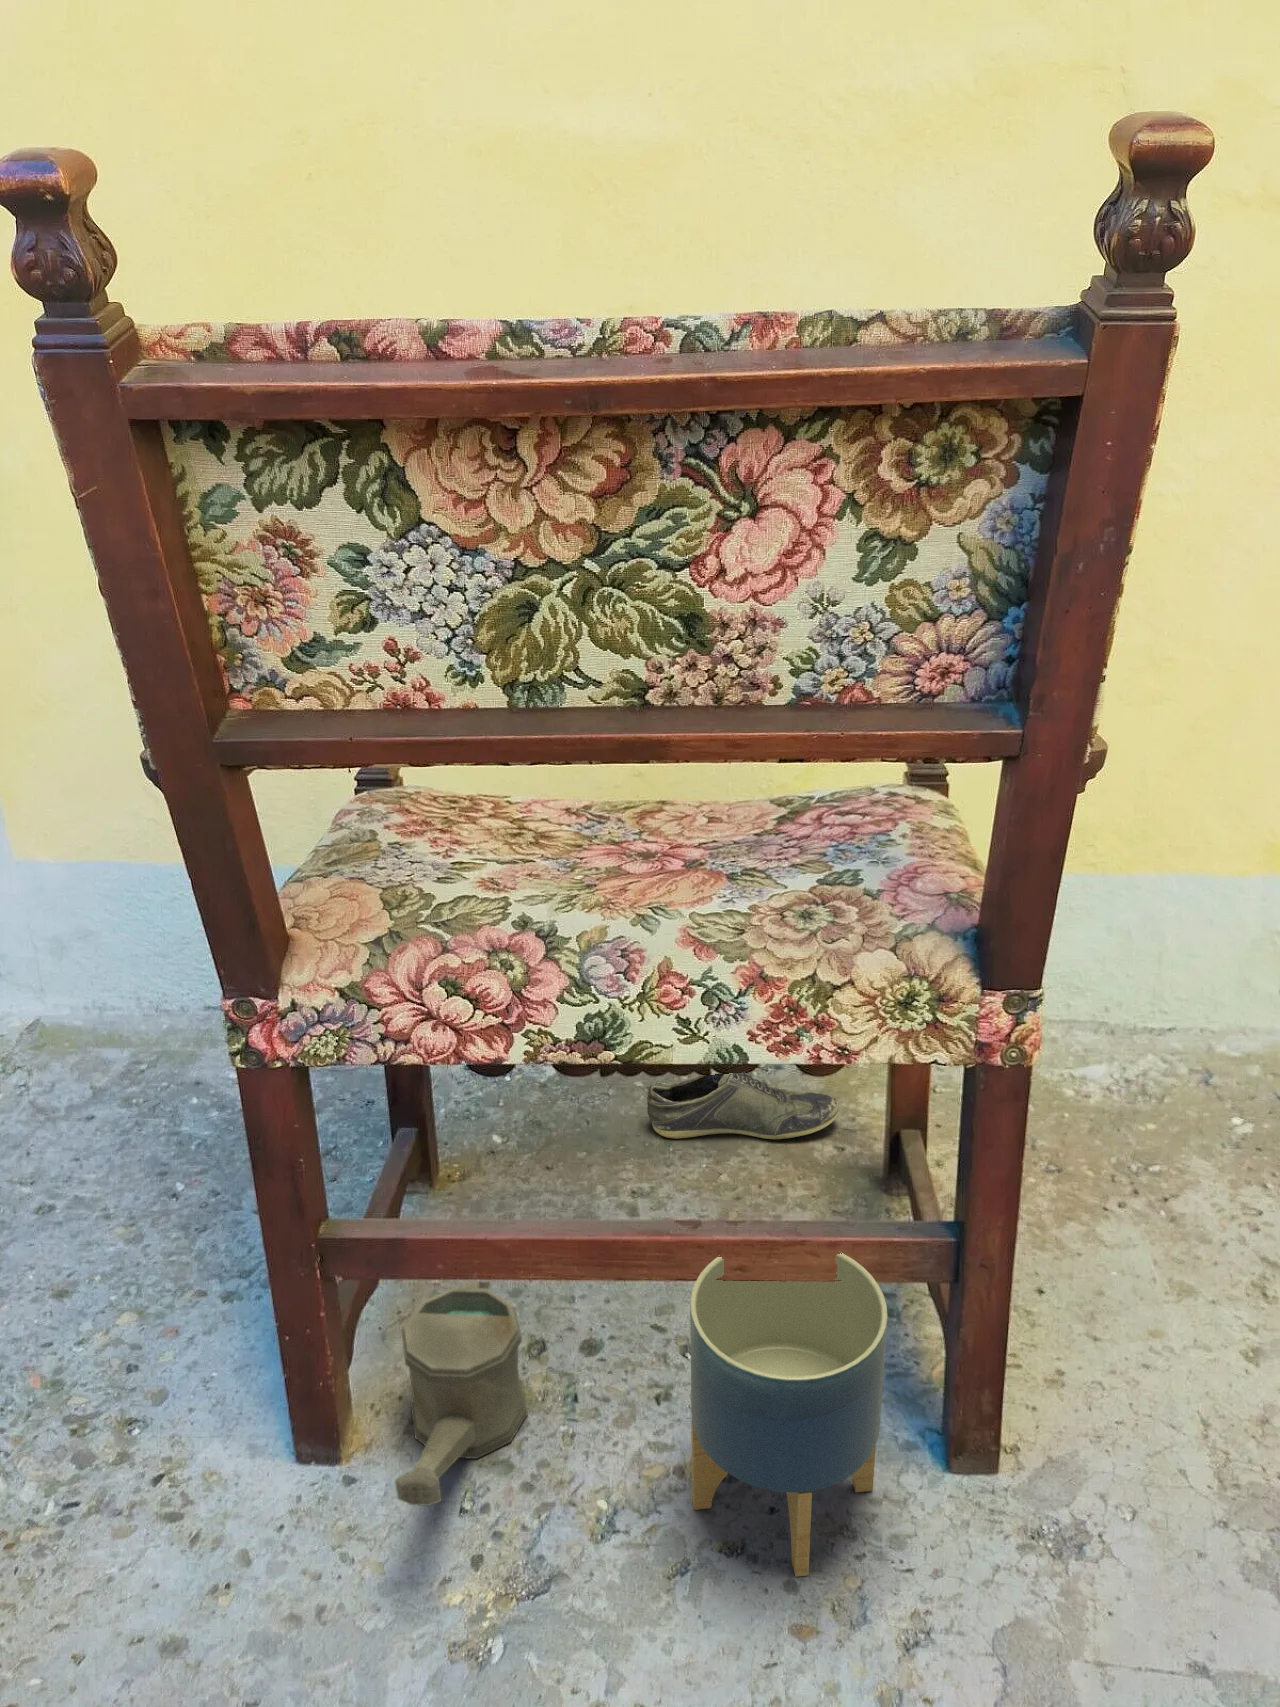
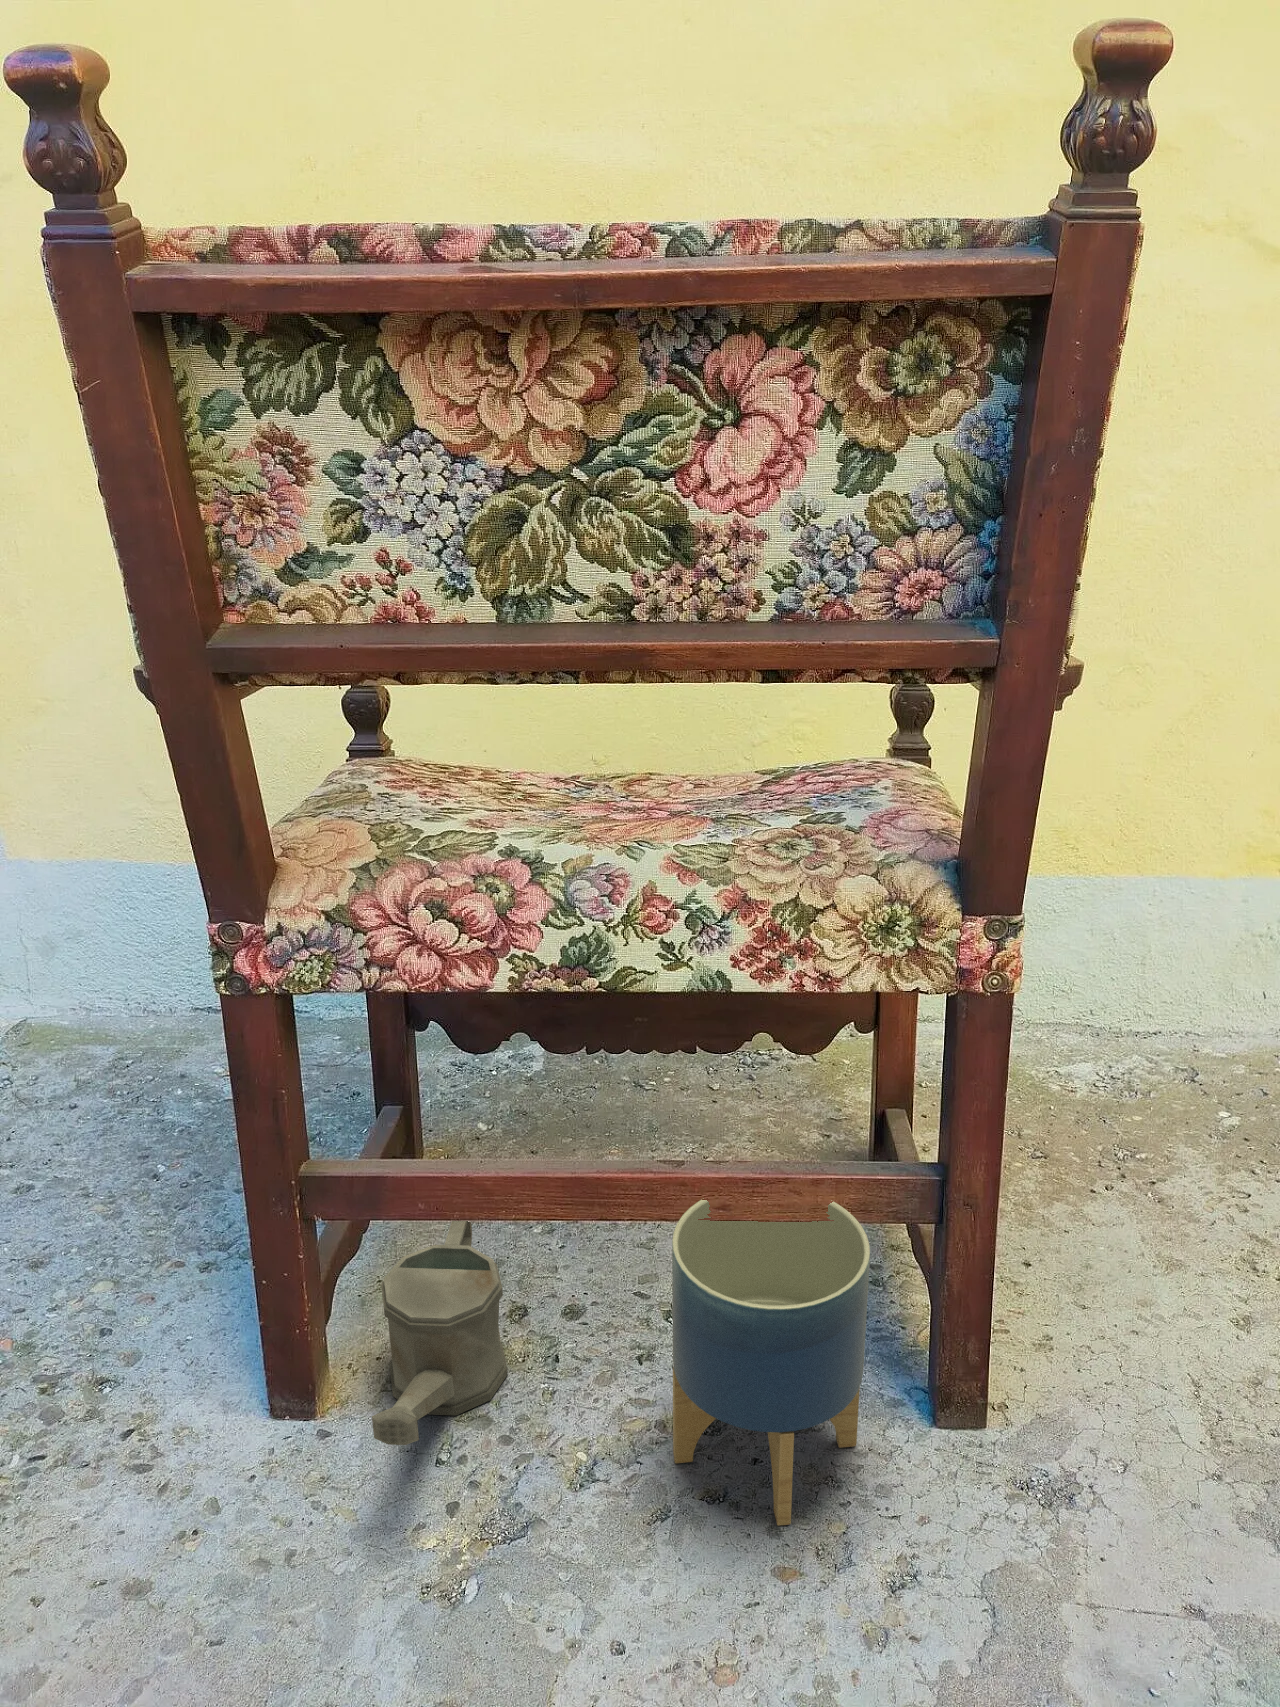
shoe: present [647,1072,839,1139] -> none [632,1045,824,1124]

